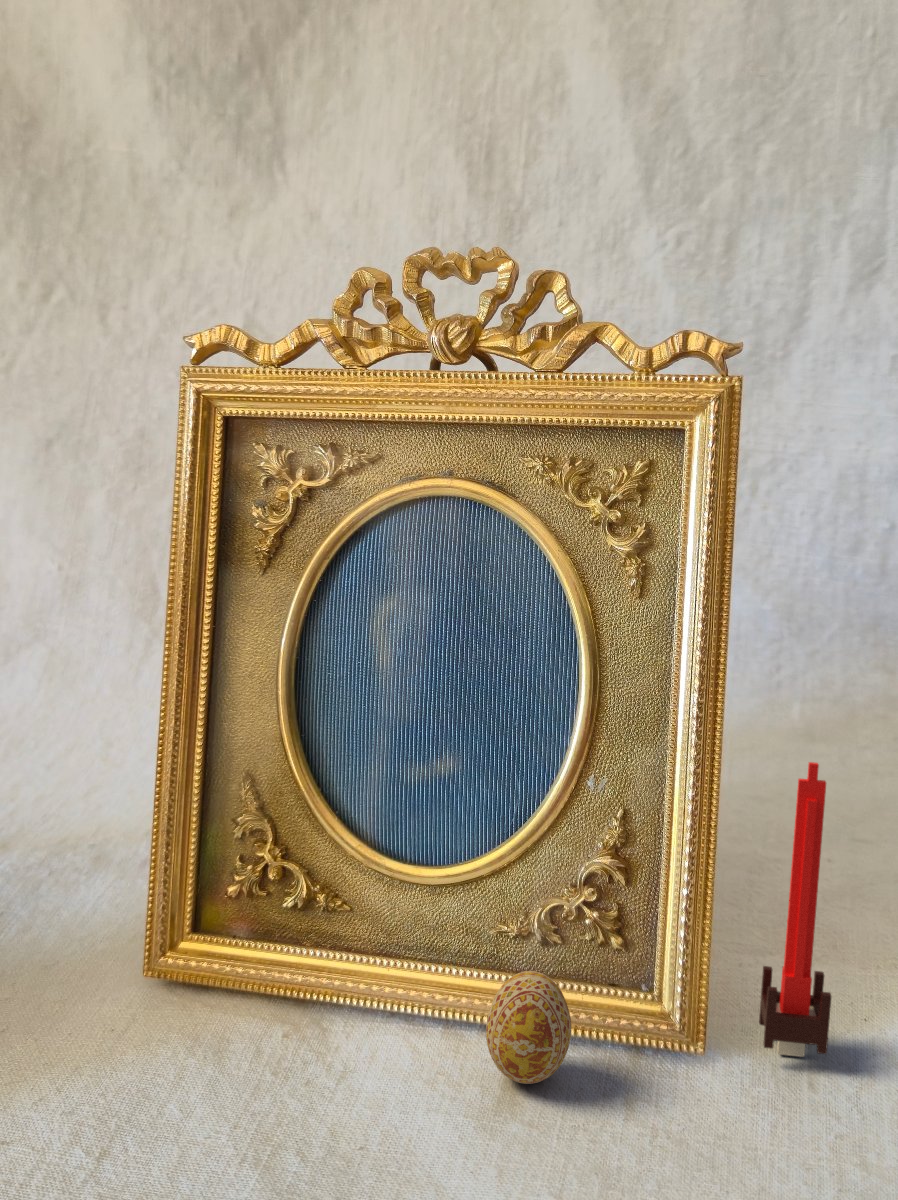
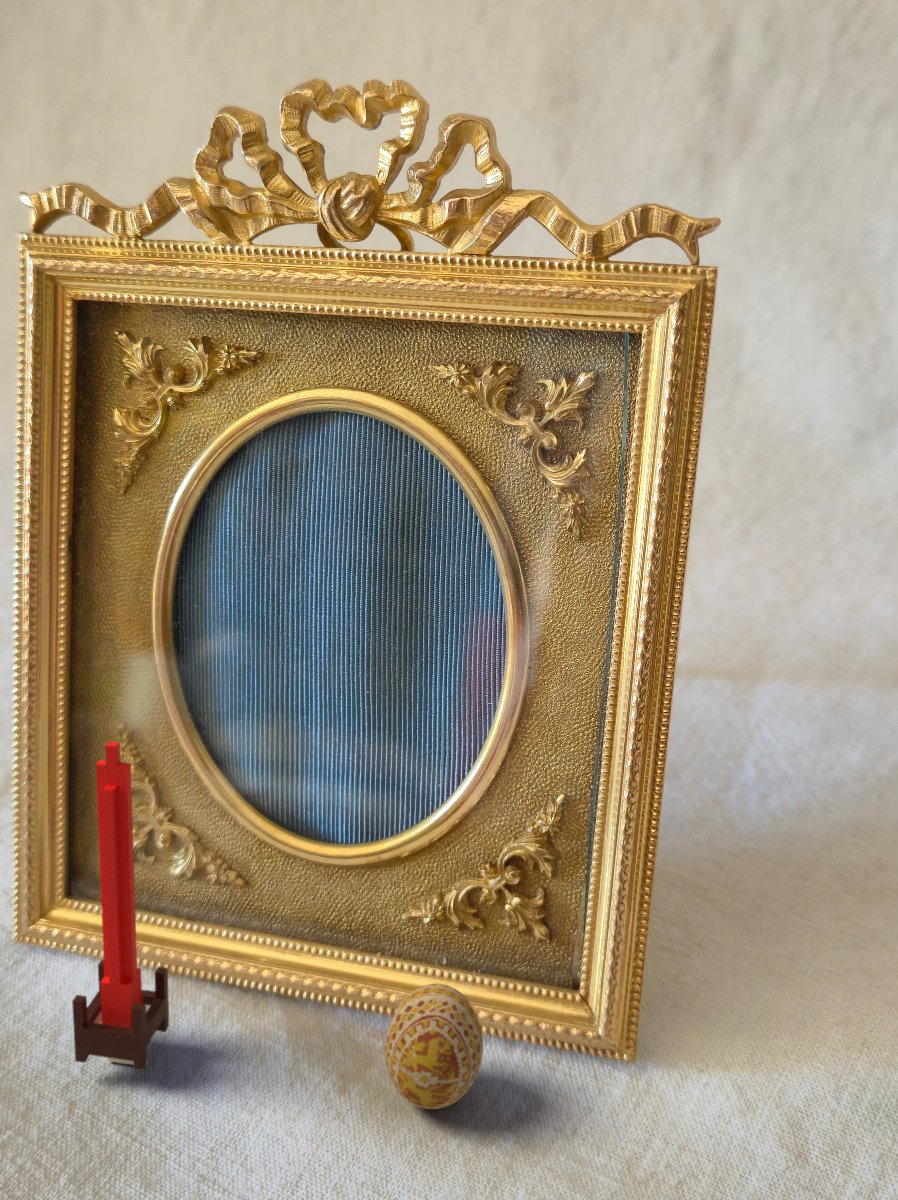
candle: present [759,762,831,1057] -> present [72,741,169,1071]

